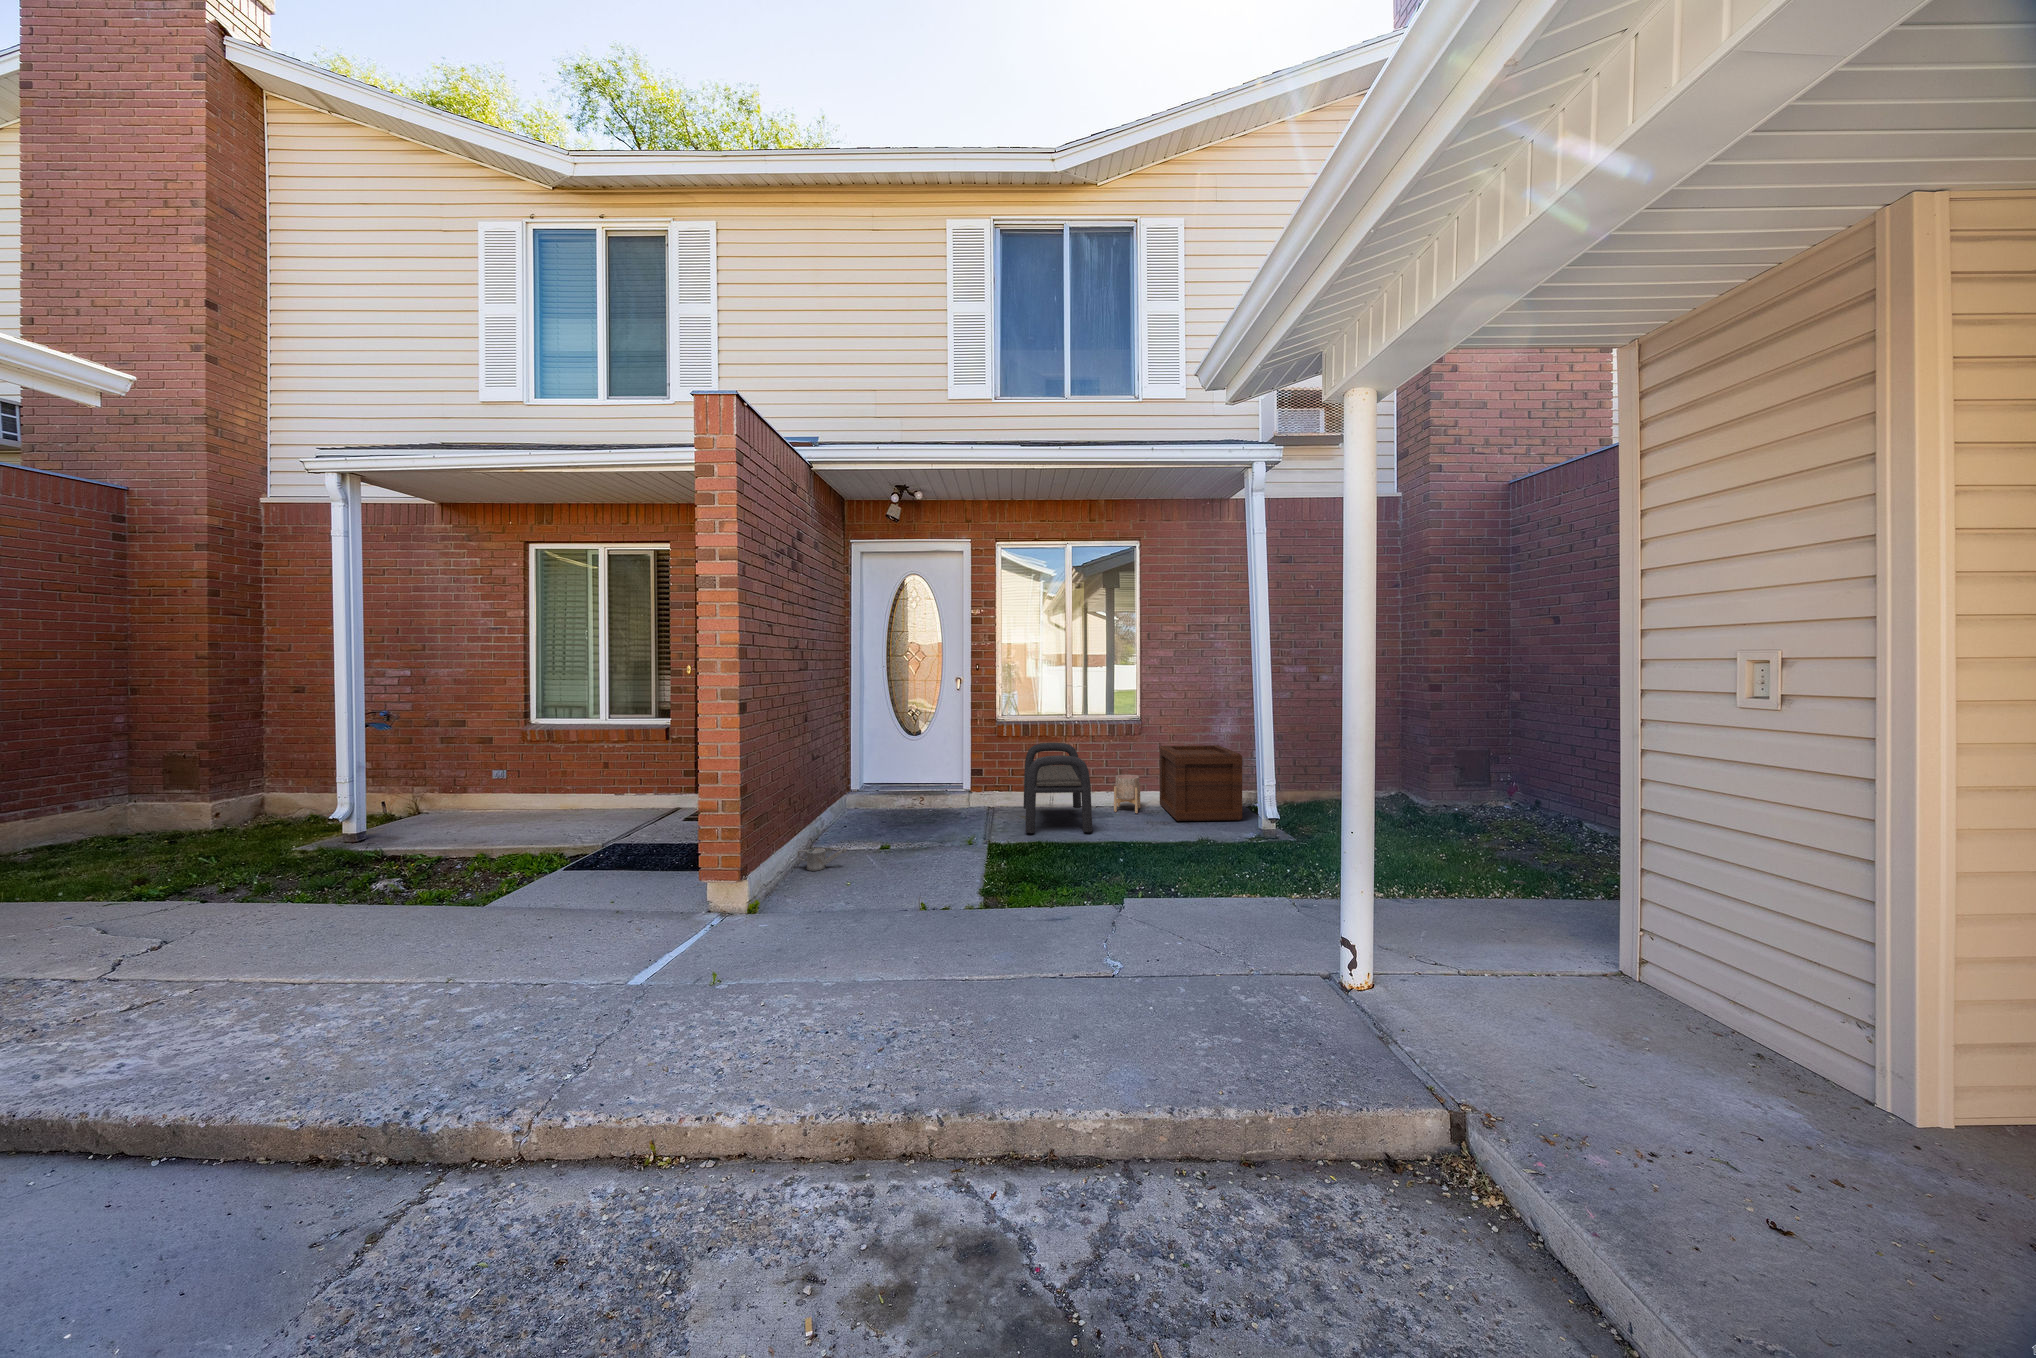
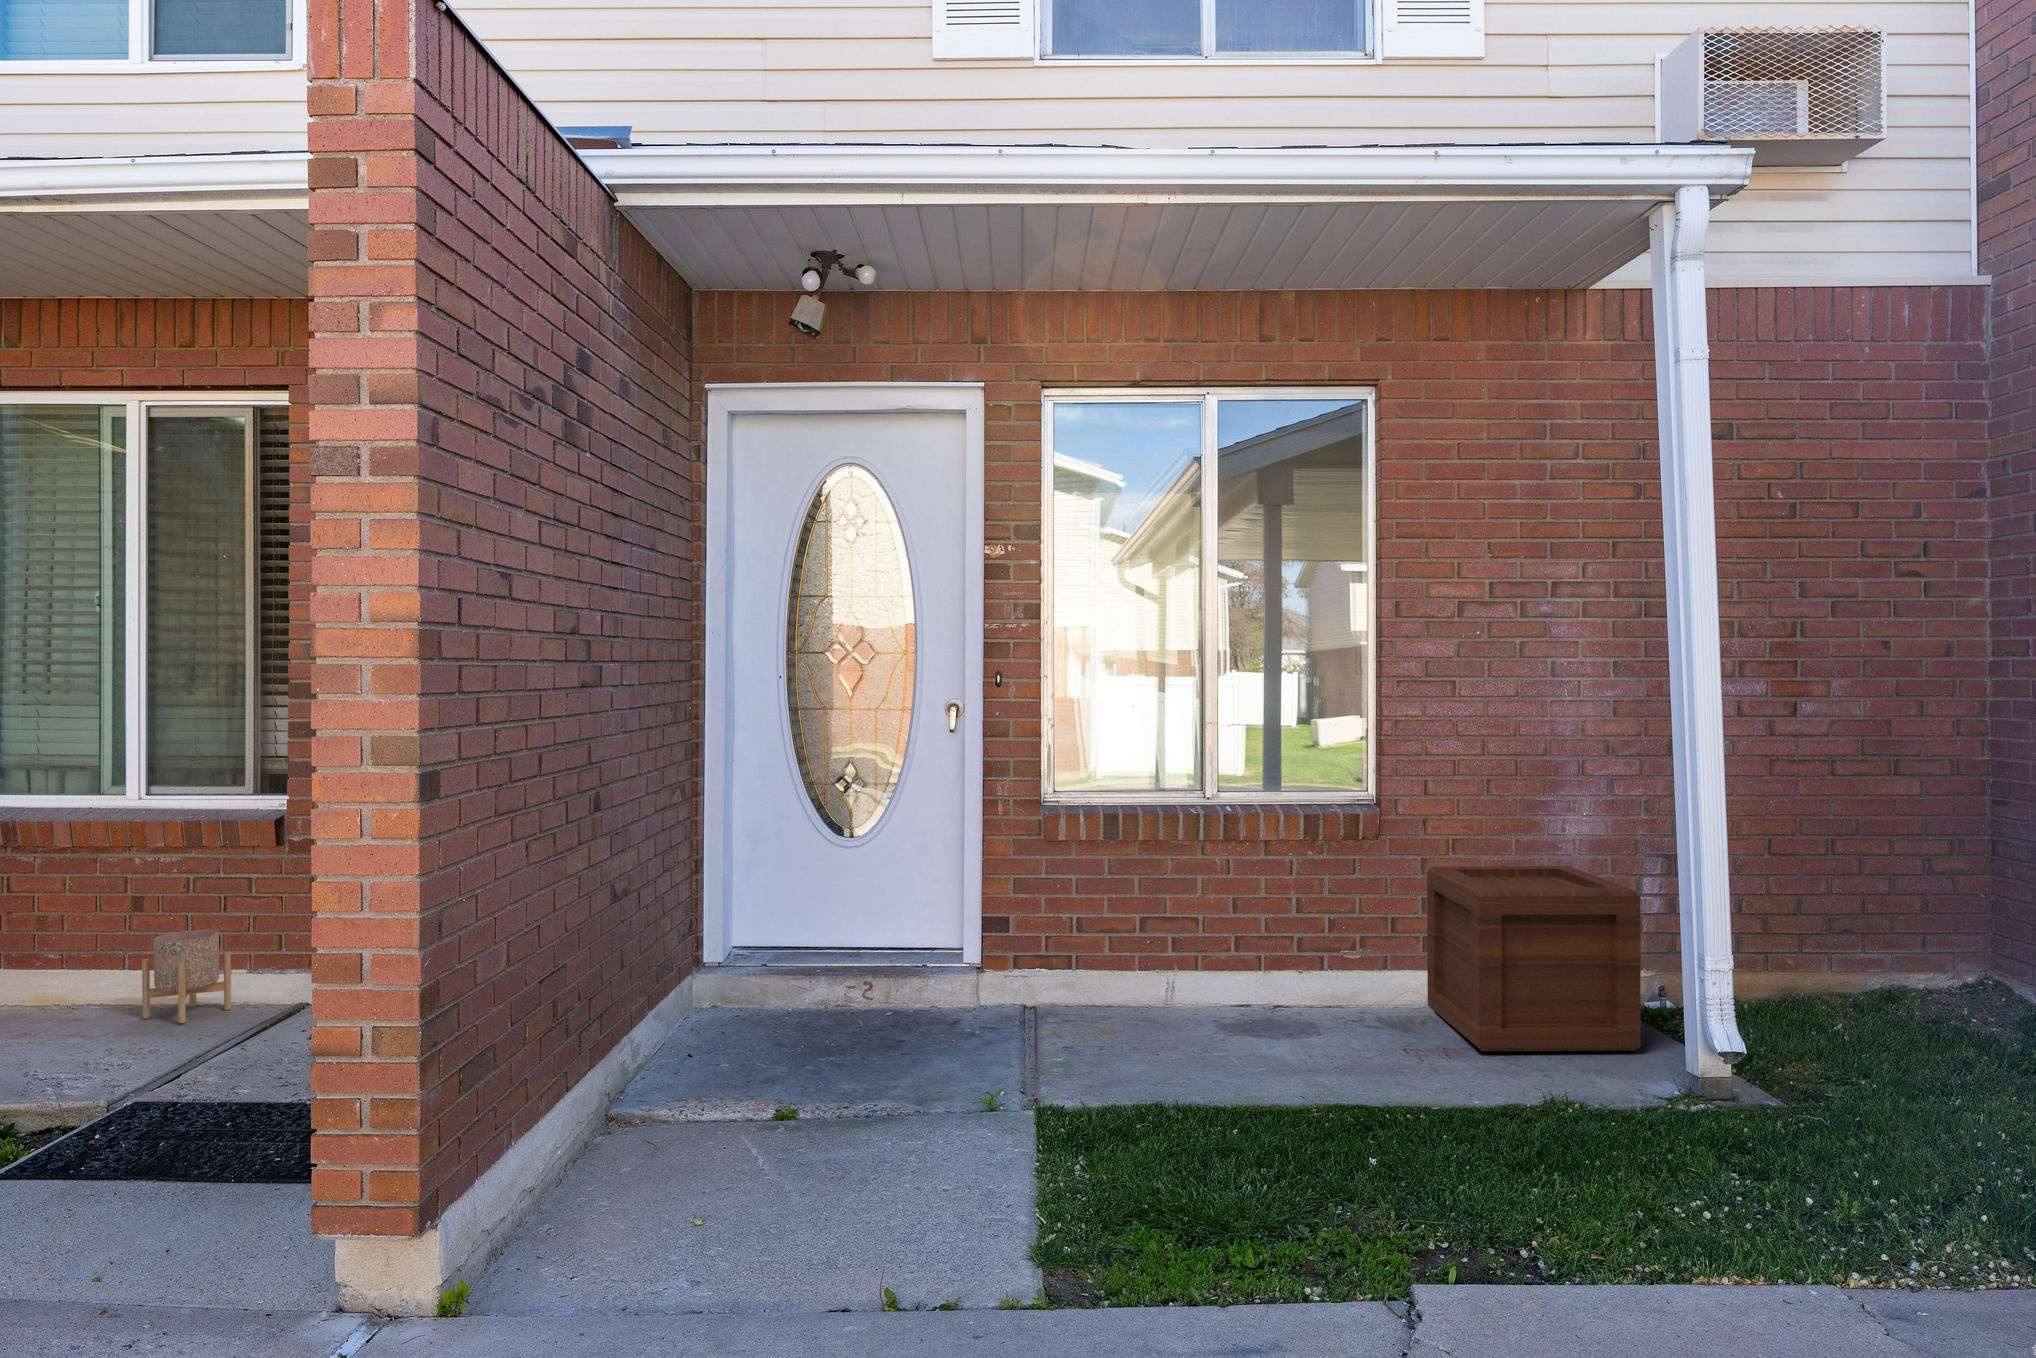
bench: present [1023,743,1092,833] -> none [1105,858,1282,1082]
planter: present [1114,775,1140,813] -> present [142,930,231,1023]
watering can: present [798,847,847,871] -> none [570,1123,691,1184]

